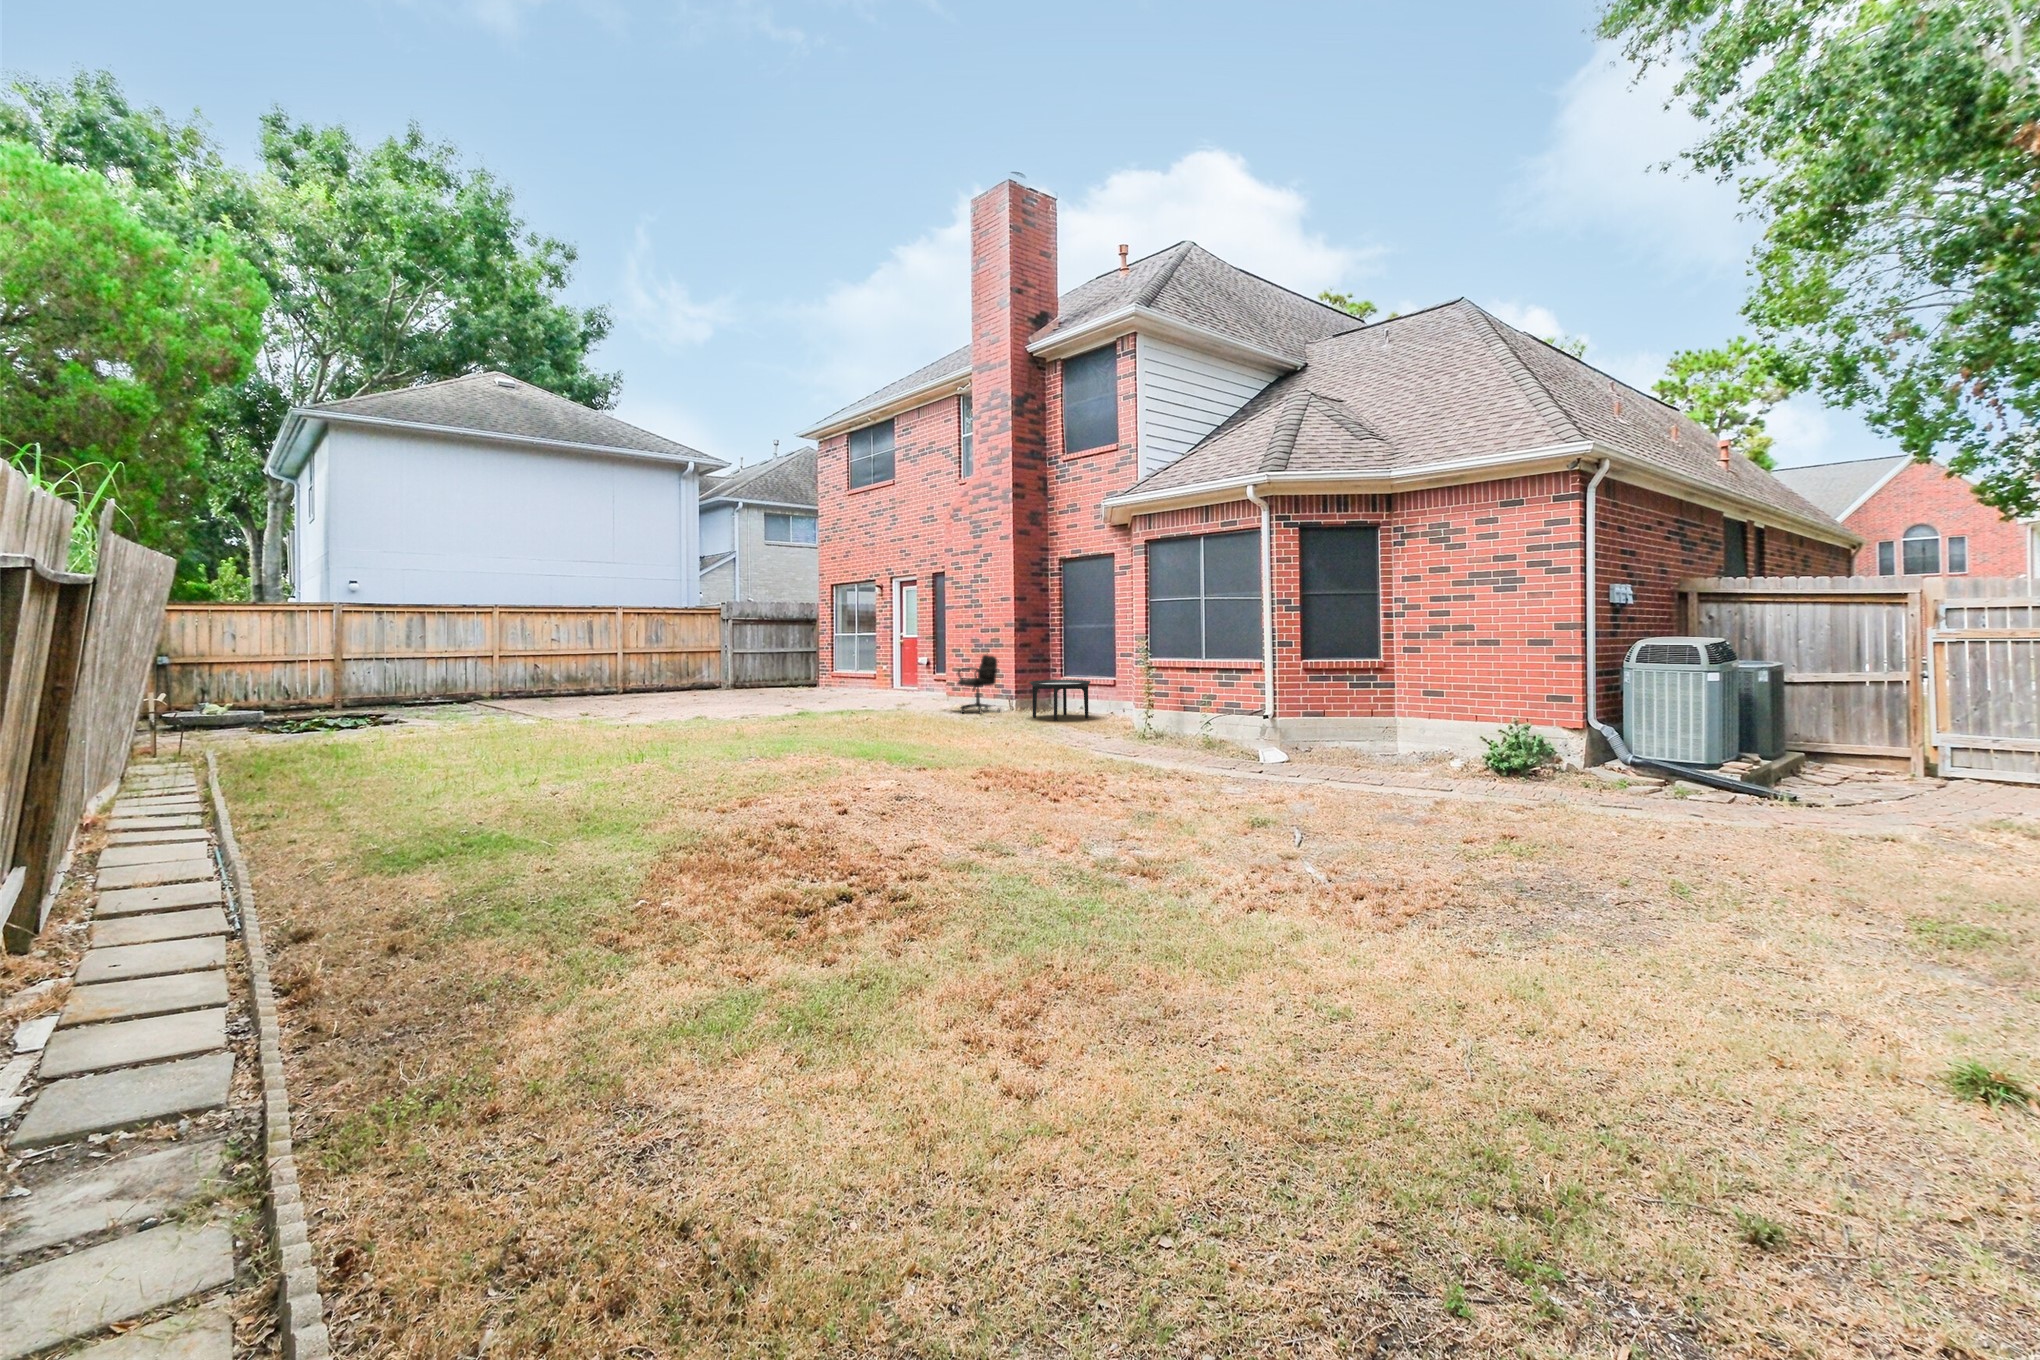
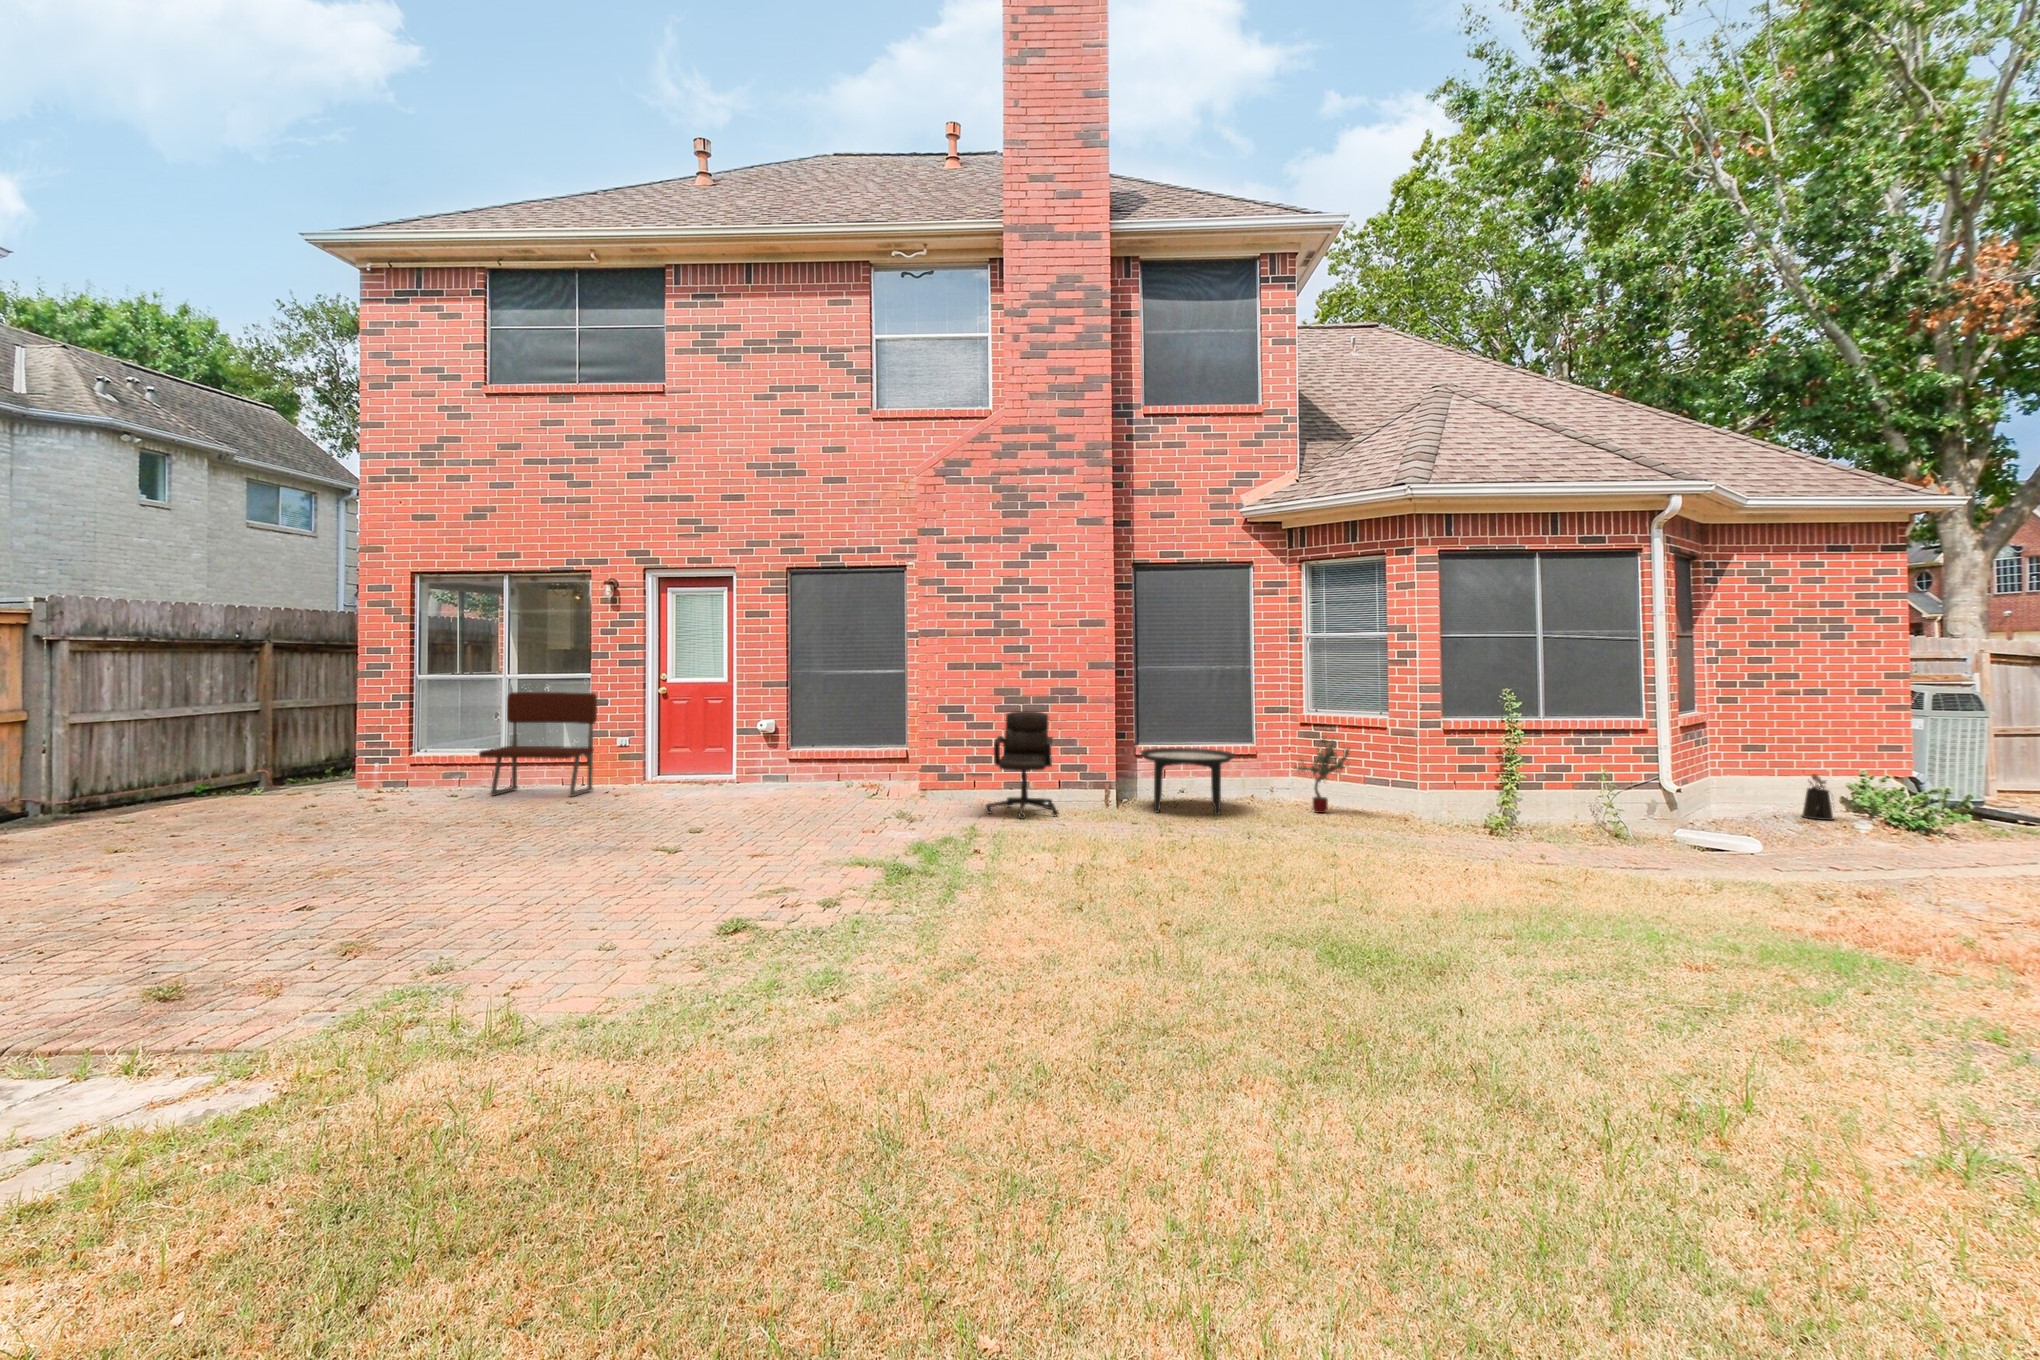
bench: none [836,642,880,694] -> present [479,692,597,797]
potted tree: none [1104,672,1133,726] -> present [1294,737,1350,813]
watering can: none [1439,721,1471,765] -> present [1802,774,1833,820]

